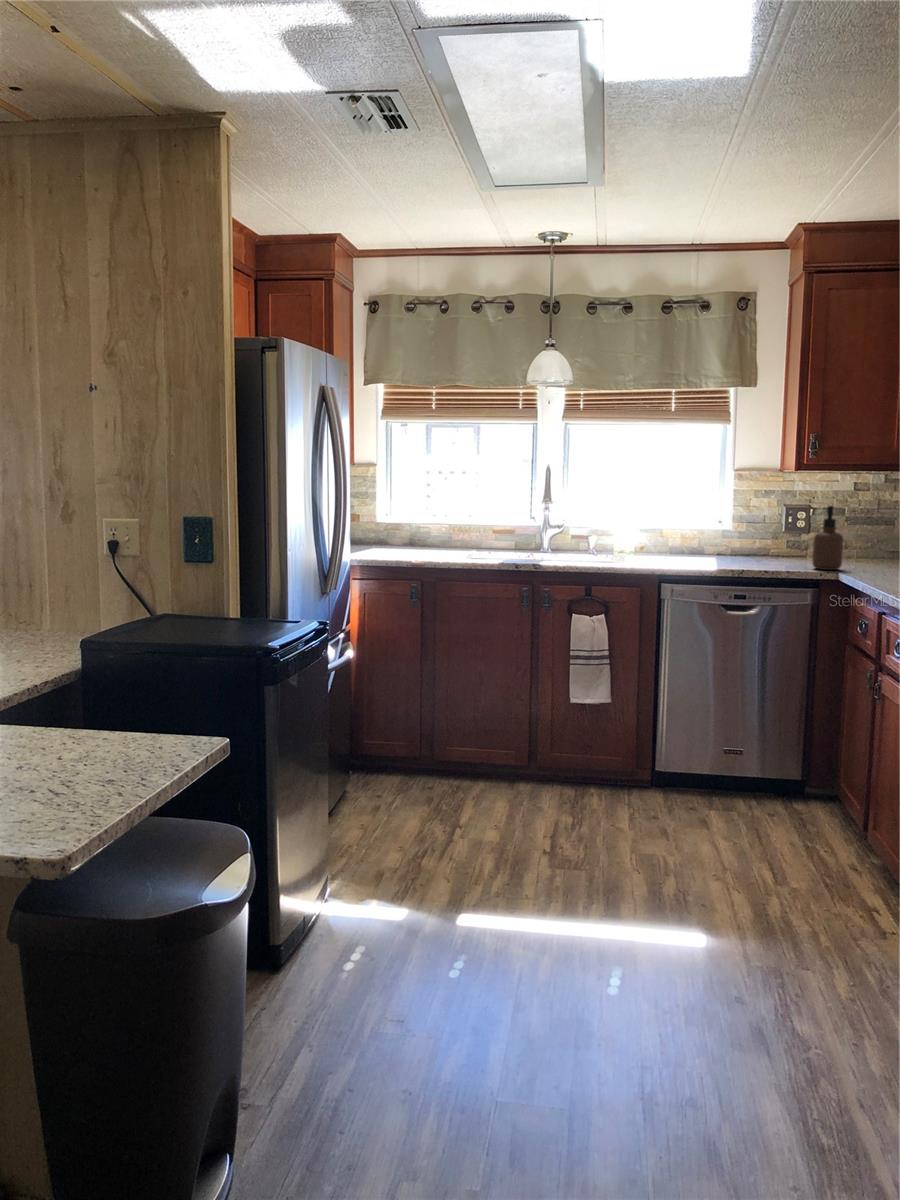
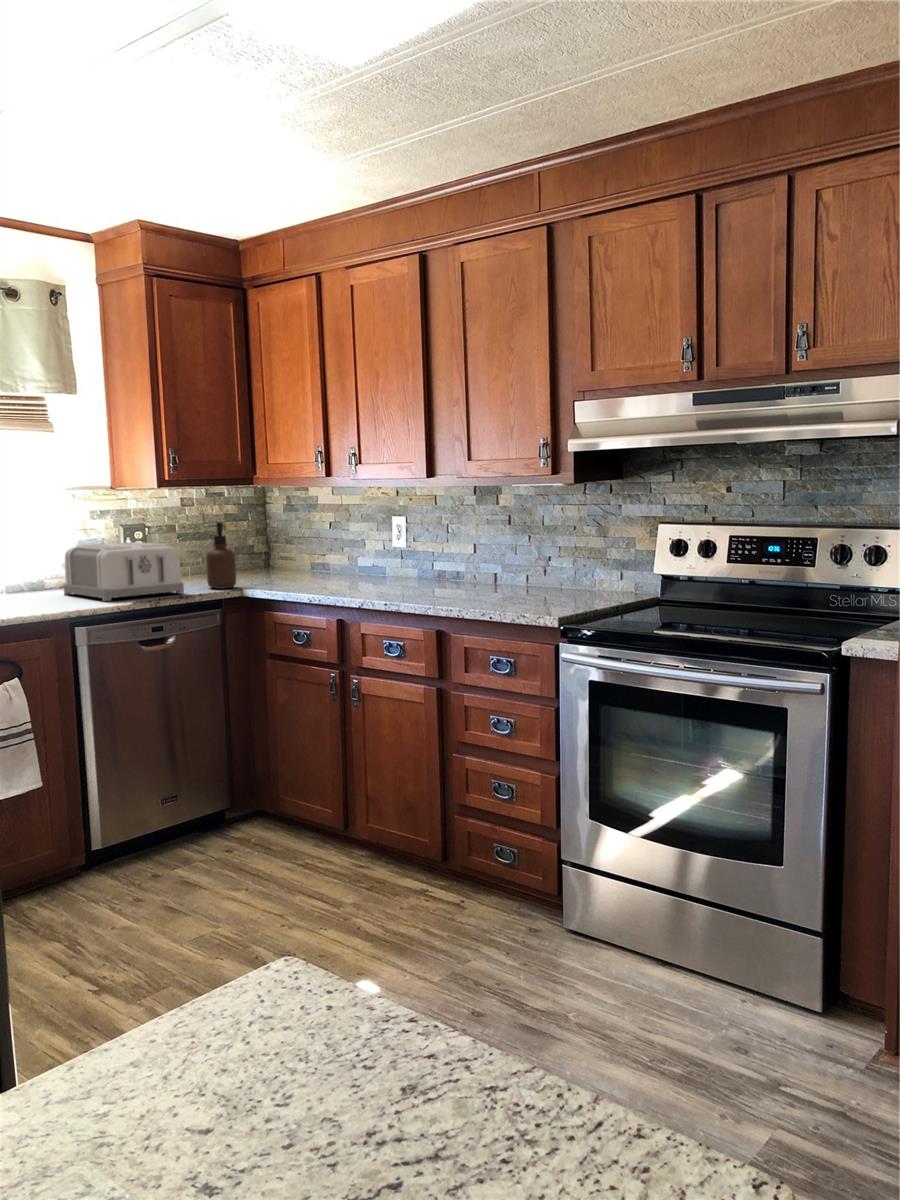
toaster: none [692,518,775,569] -> present [64,542,184,601]

